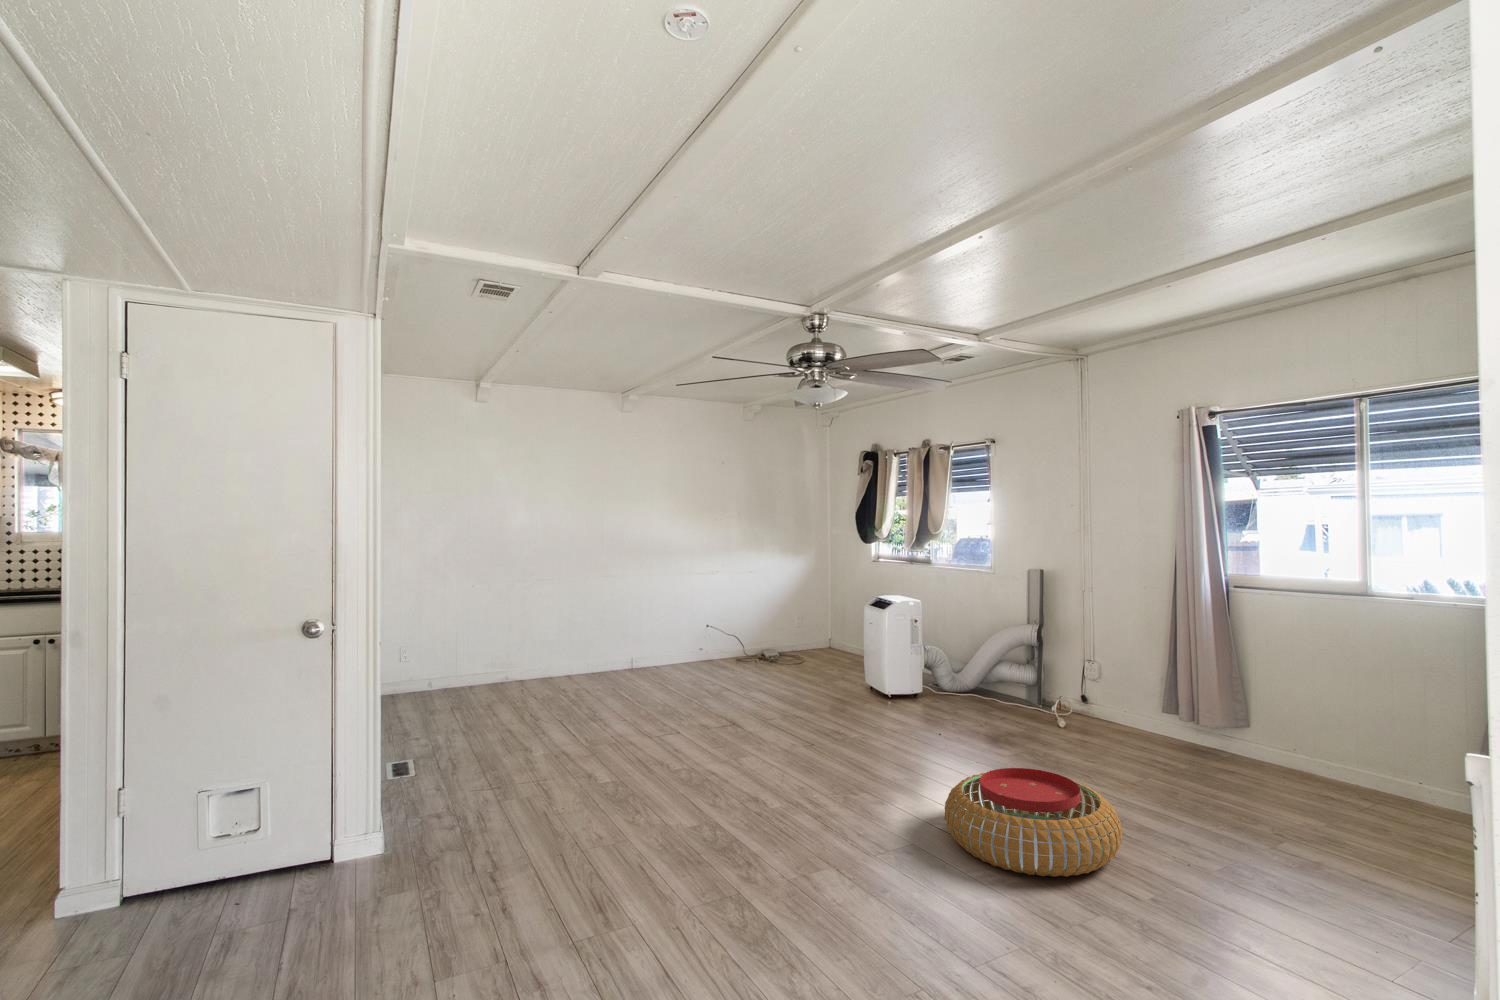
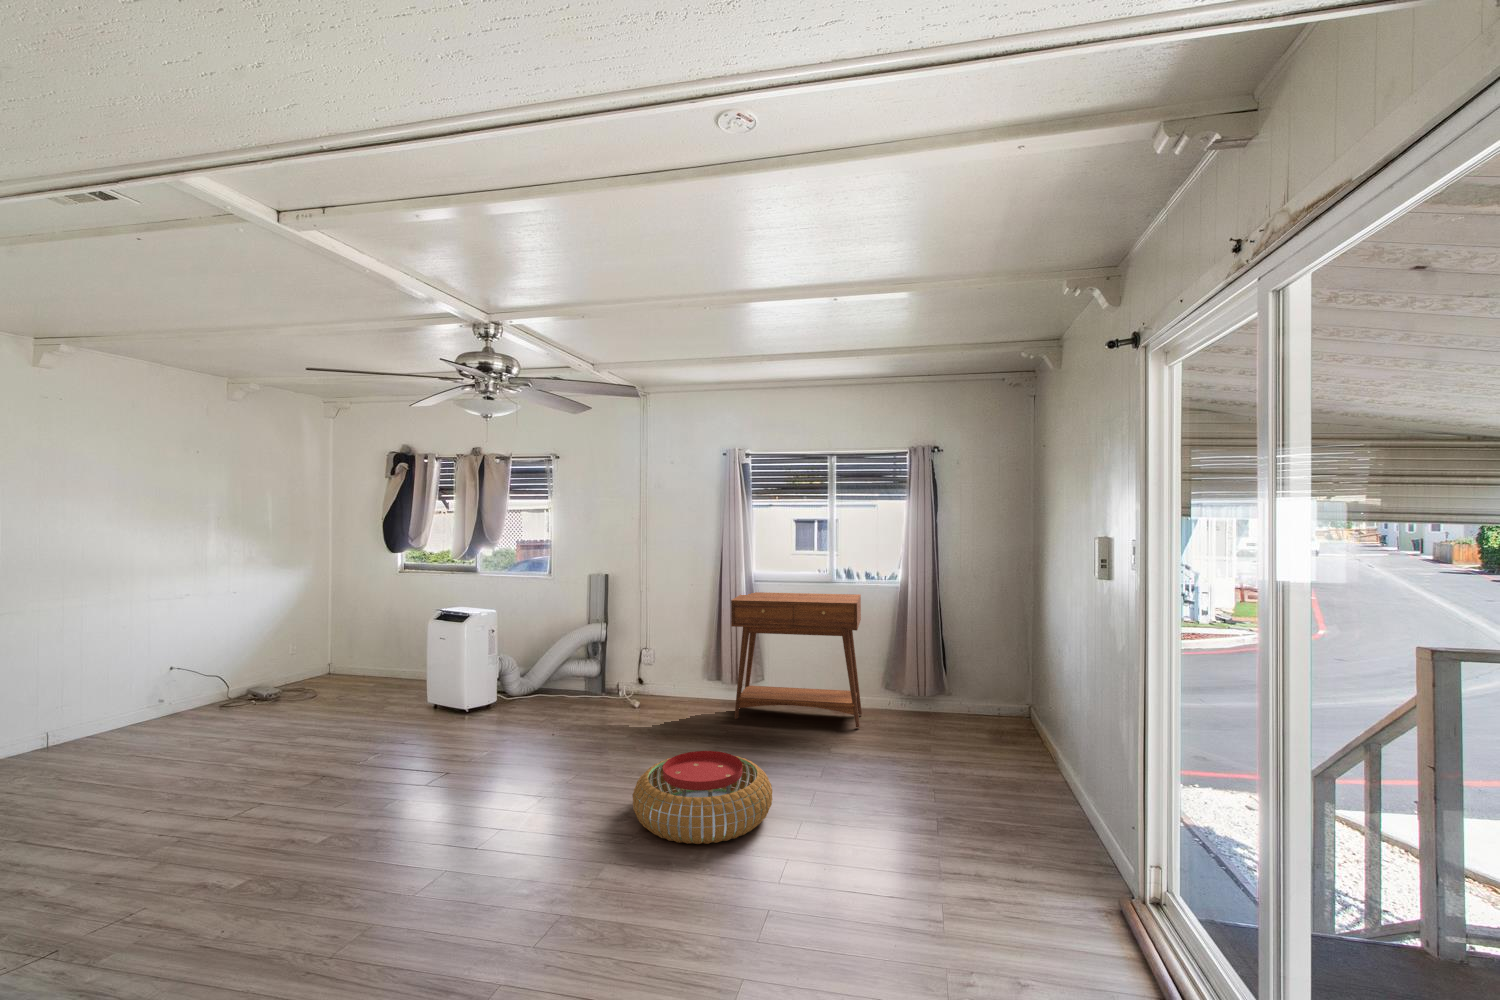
console table: none [1171,602,1413,822] -> present [731,592,862,727]

